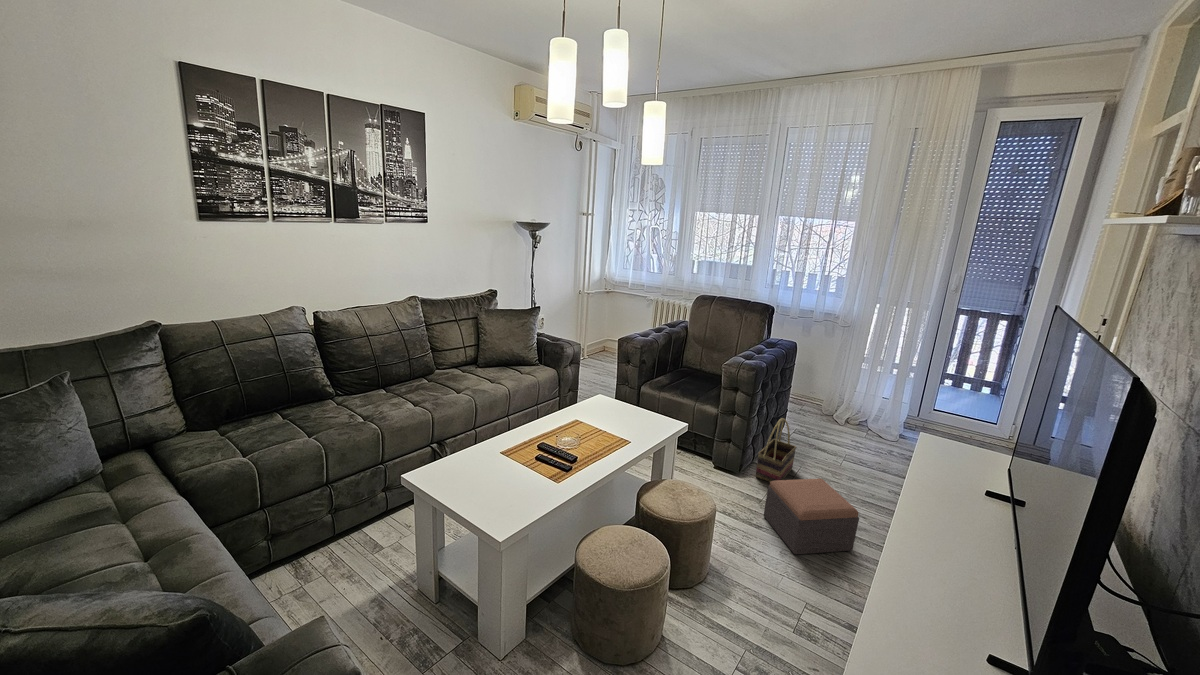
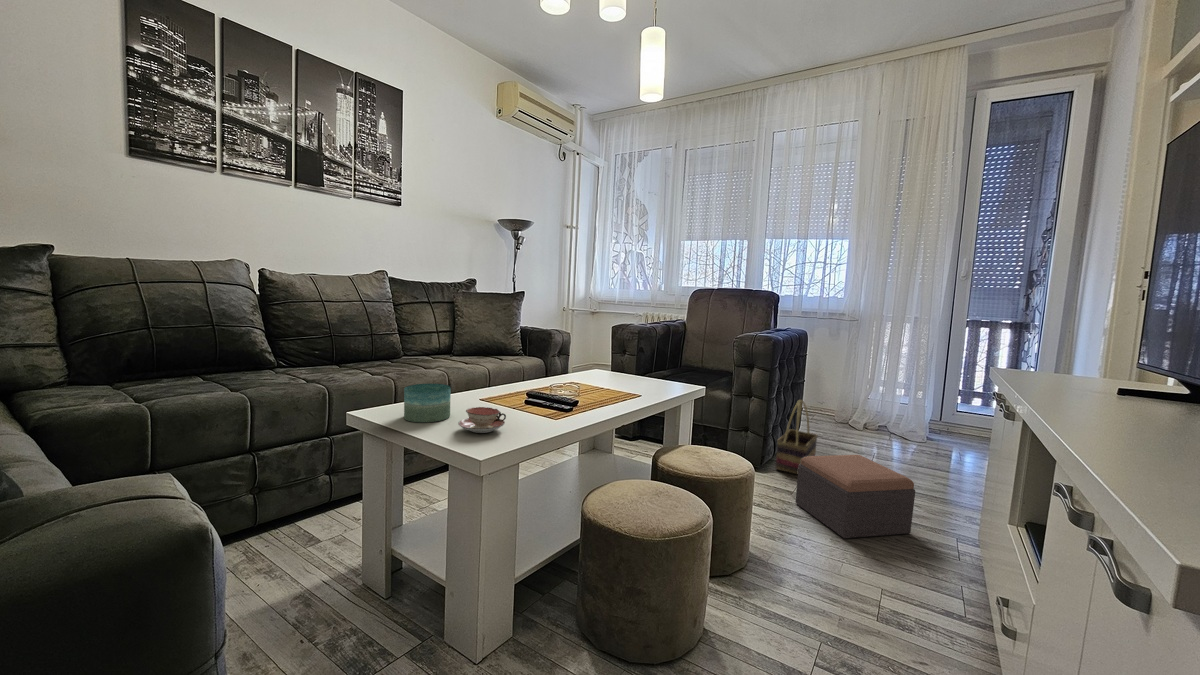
candle: none [443,451,478,488] -> present [404,383,451,422]
teacup: none [484,479,519,503] -> present [458,407,506,433]

